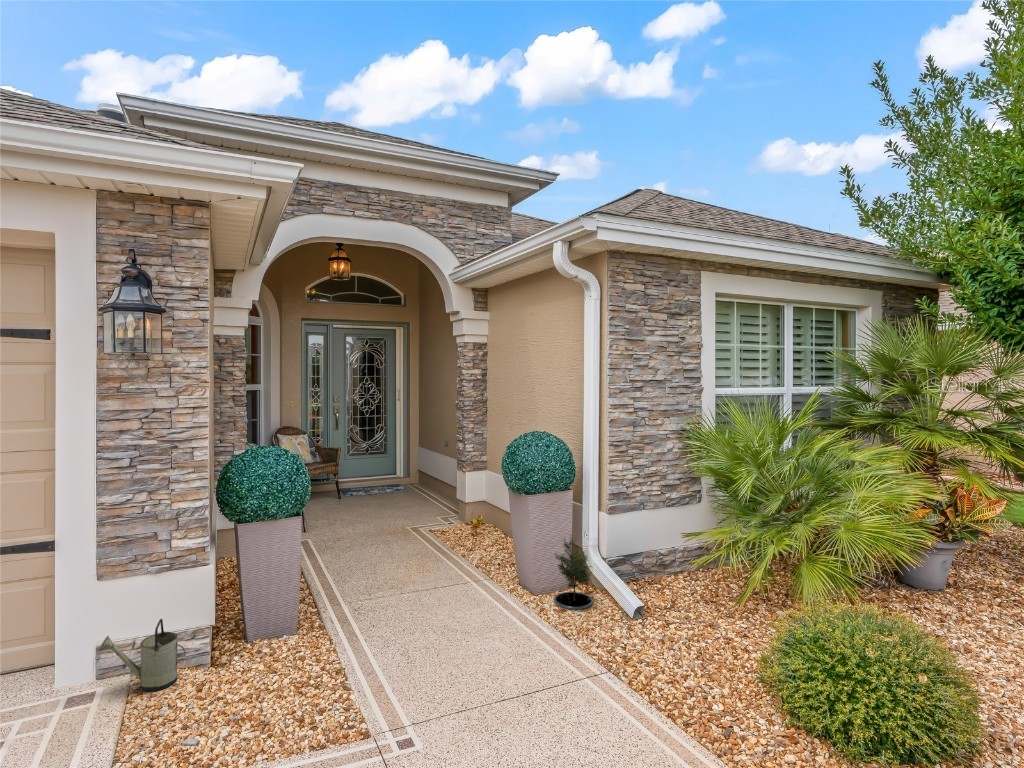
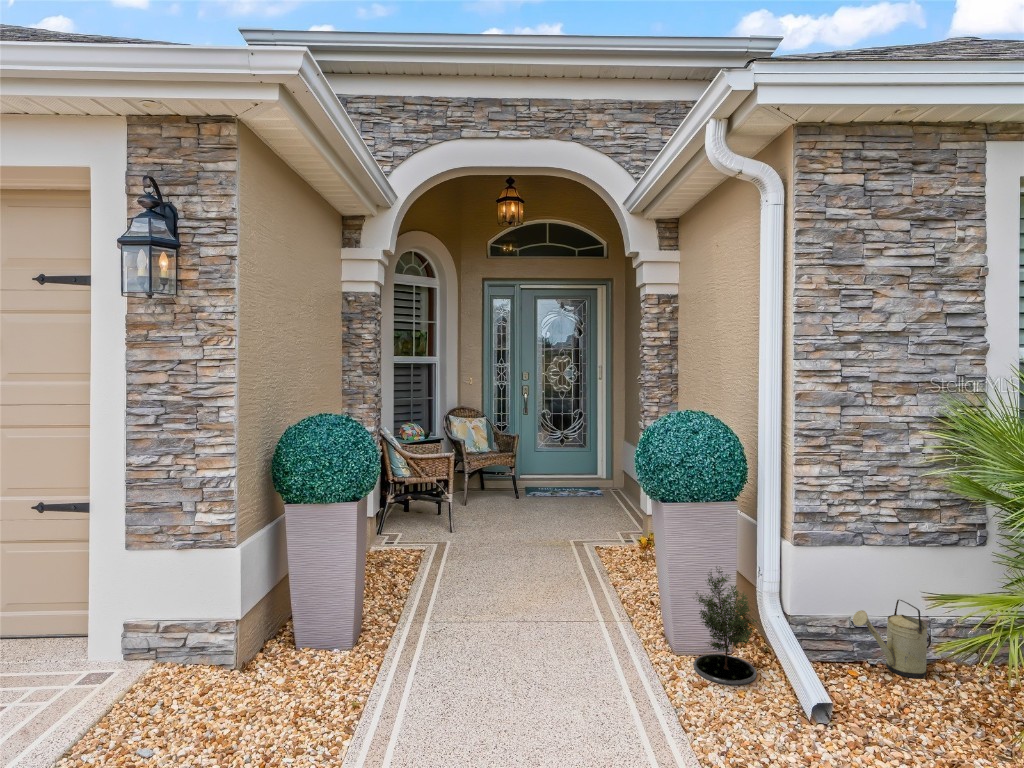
watering can: present [98,619,185,692] -> present [853,600,931,678]

